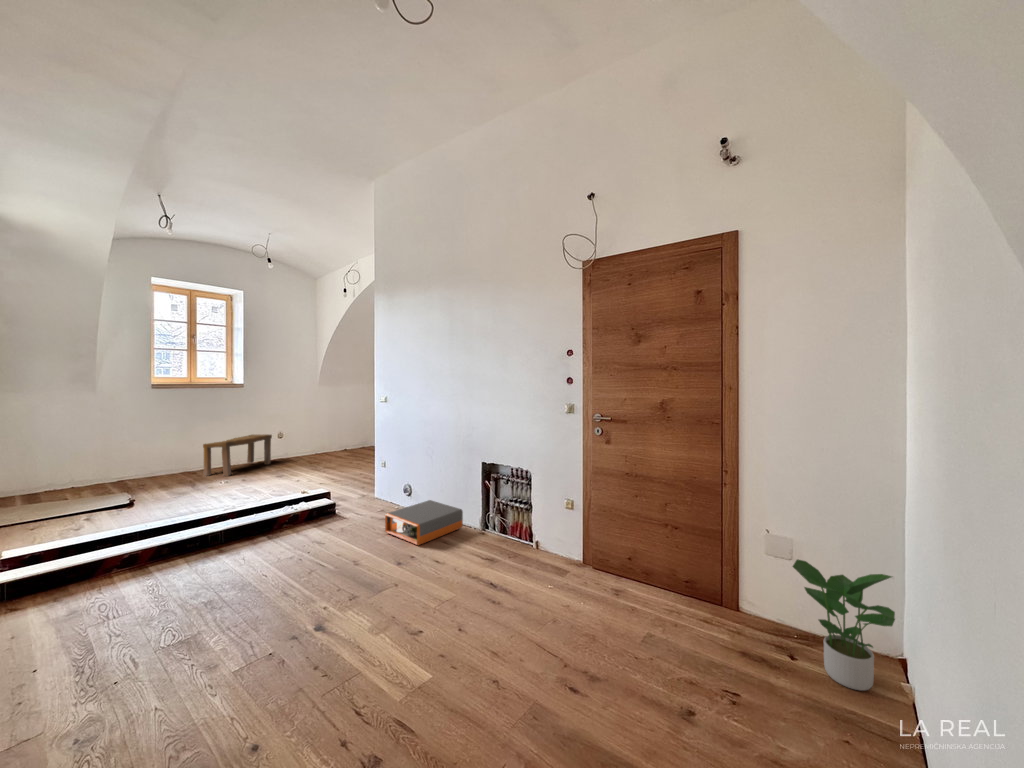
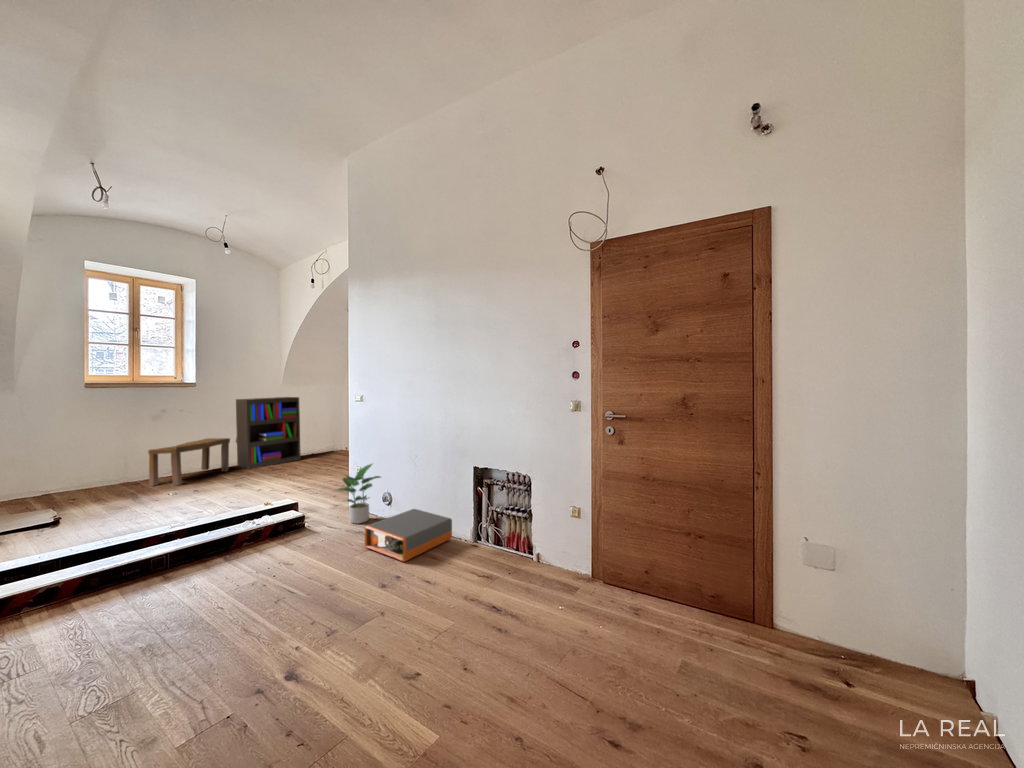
bookshelf: none [277,397,334,463] -> present [236,397,301,469]
potted plant: present [793,559,895,690] -> present [337,464,380,523]

